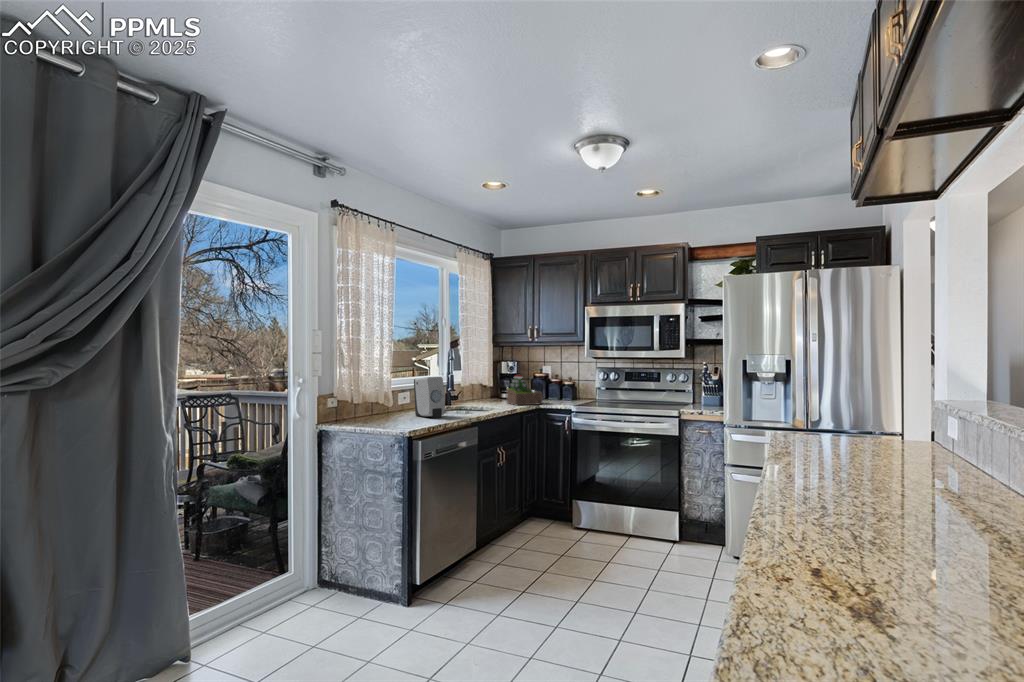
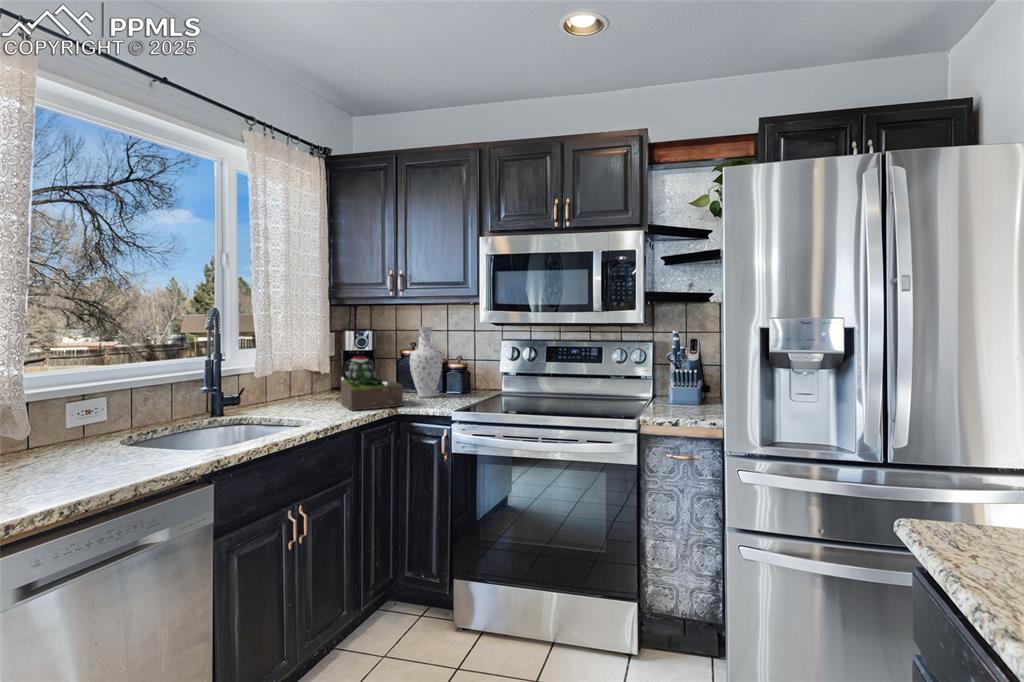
vase: none [543,359,562,401] -> present [410,326,442,398]
soap dispenser: present [414,377,445,418] -> none [65,372,135,469]

